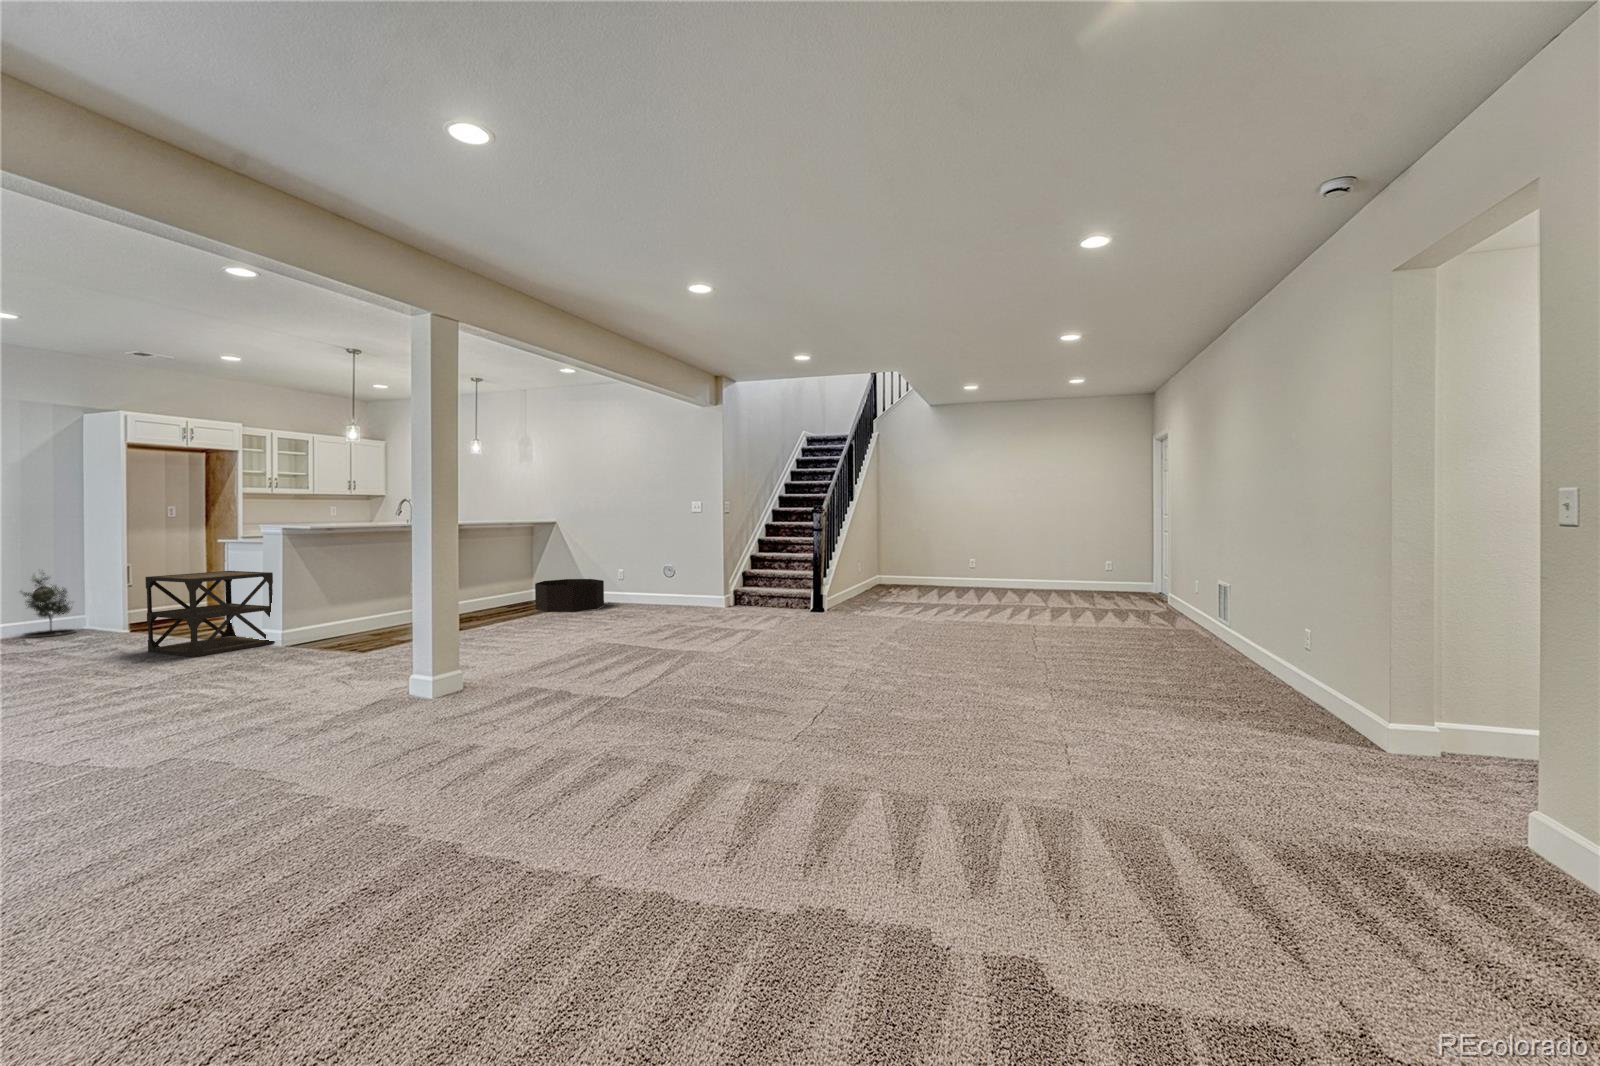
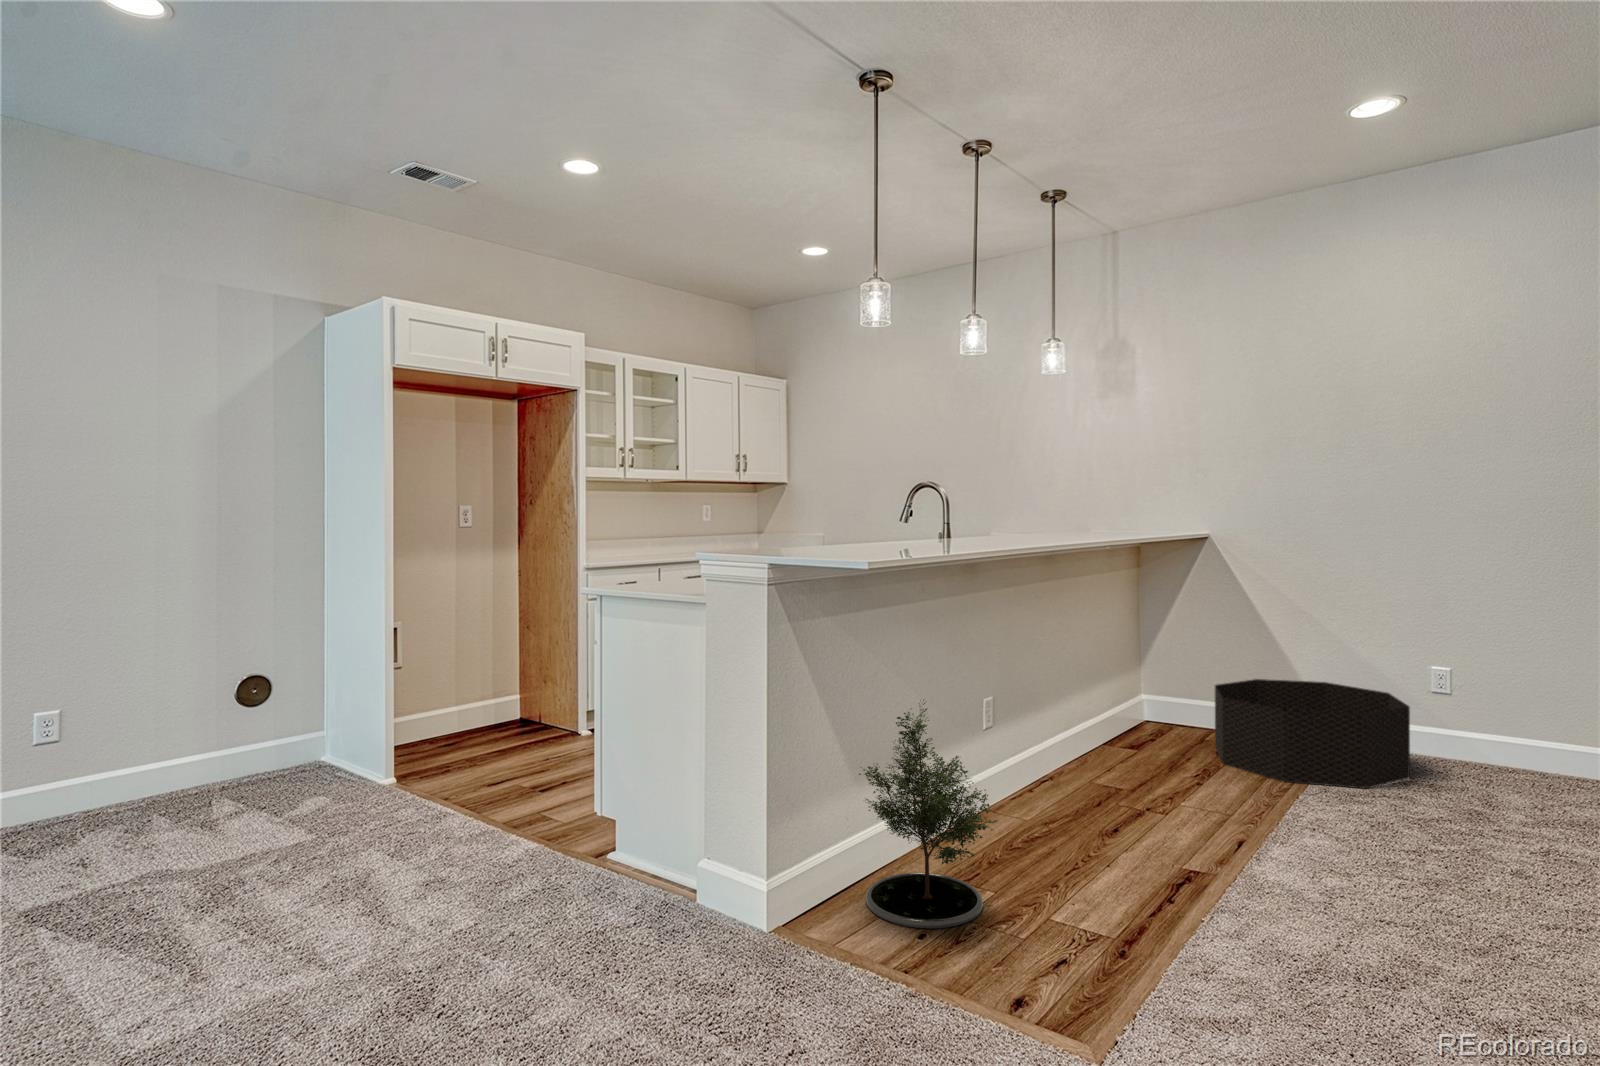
side table: present [145,571,275,657] -> none [438,677,743,1002]
potted tree: present [22,573,76,638] -> present [859,700,997,929]

